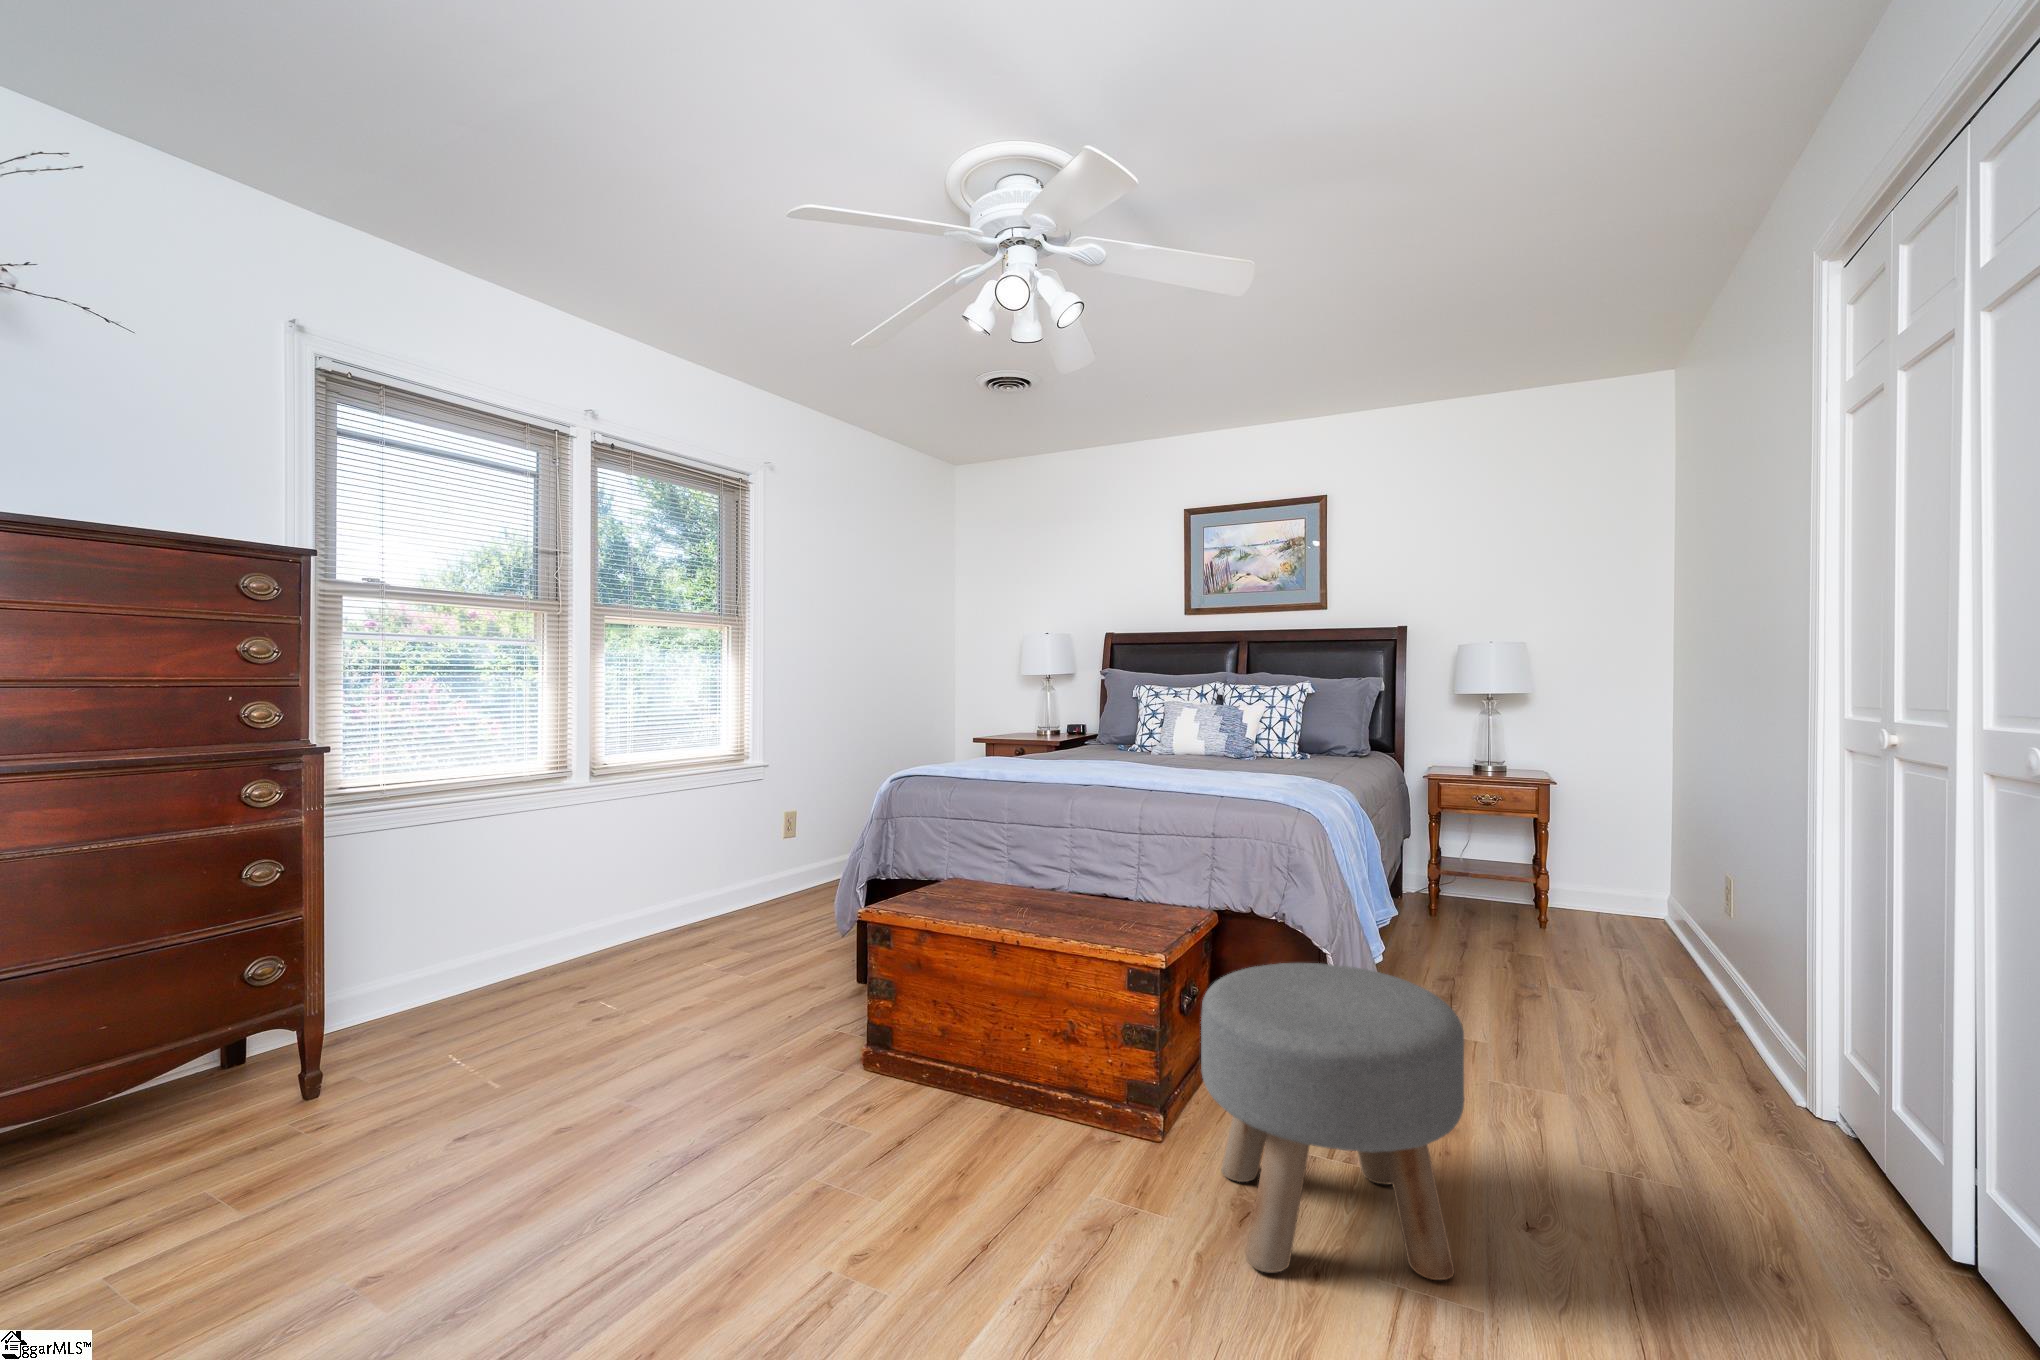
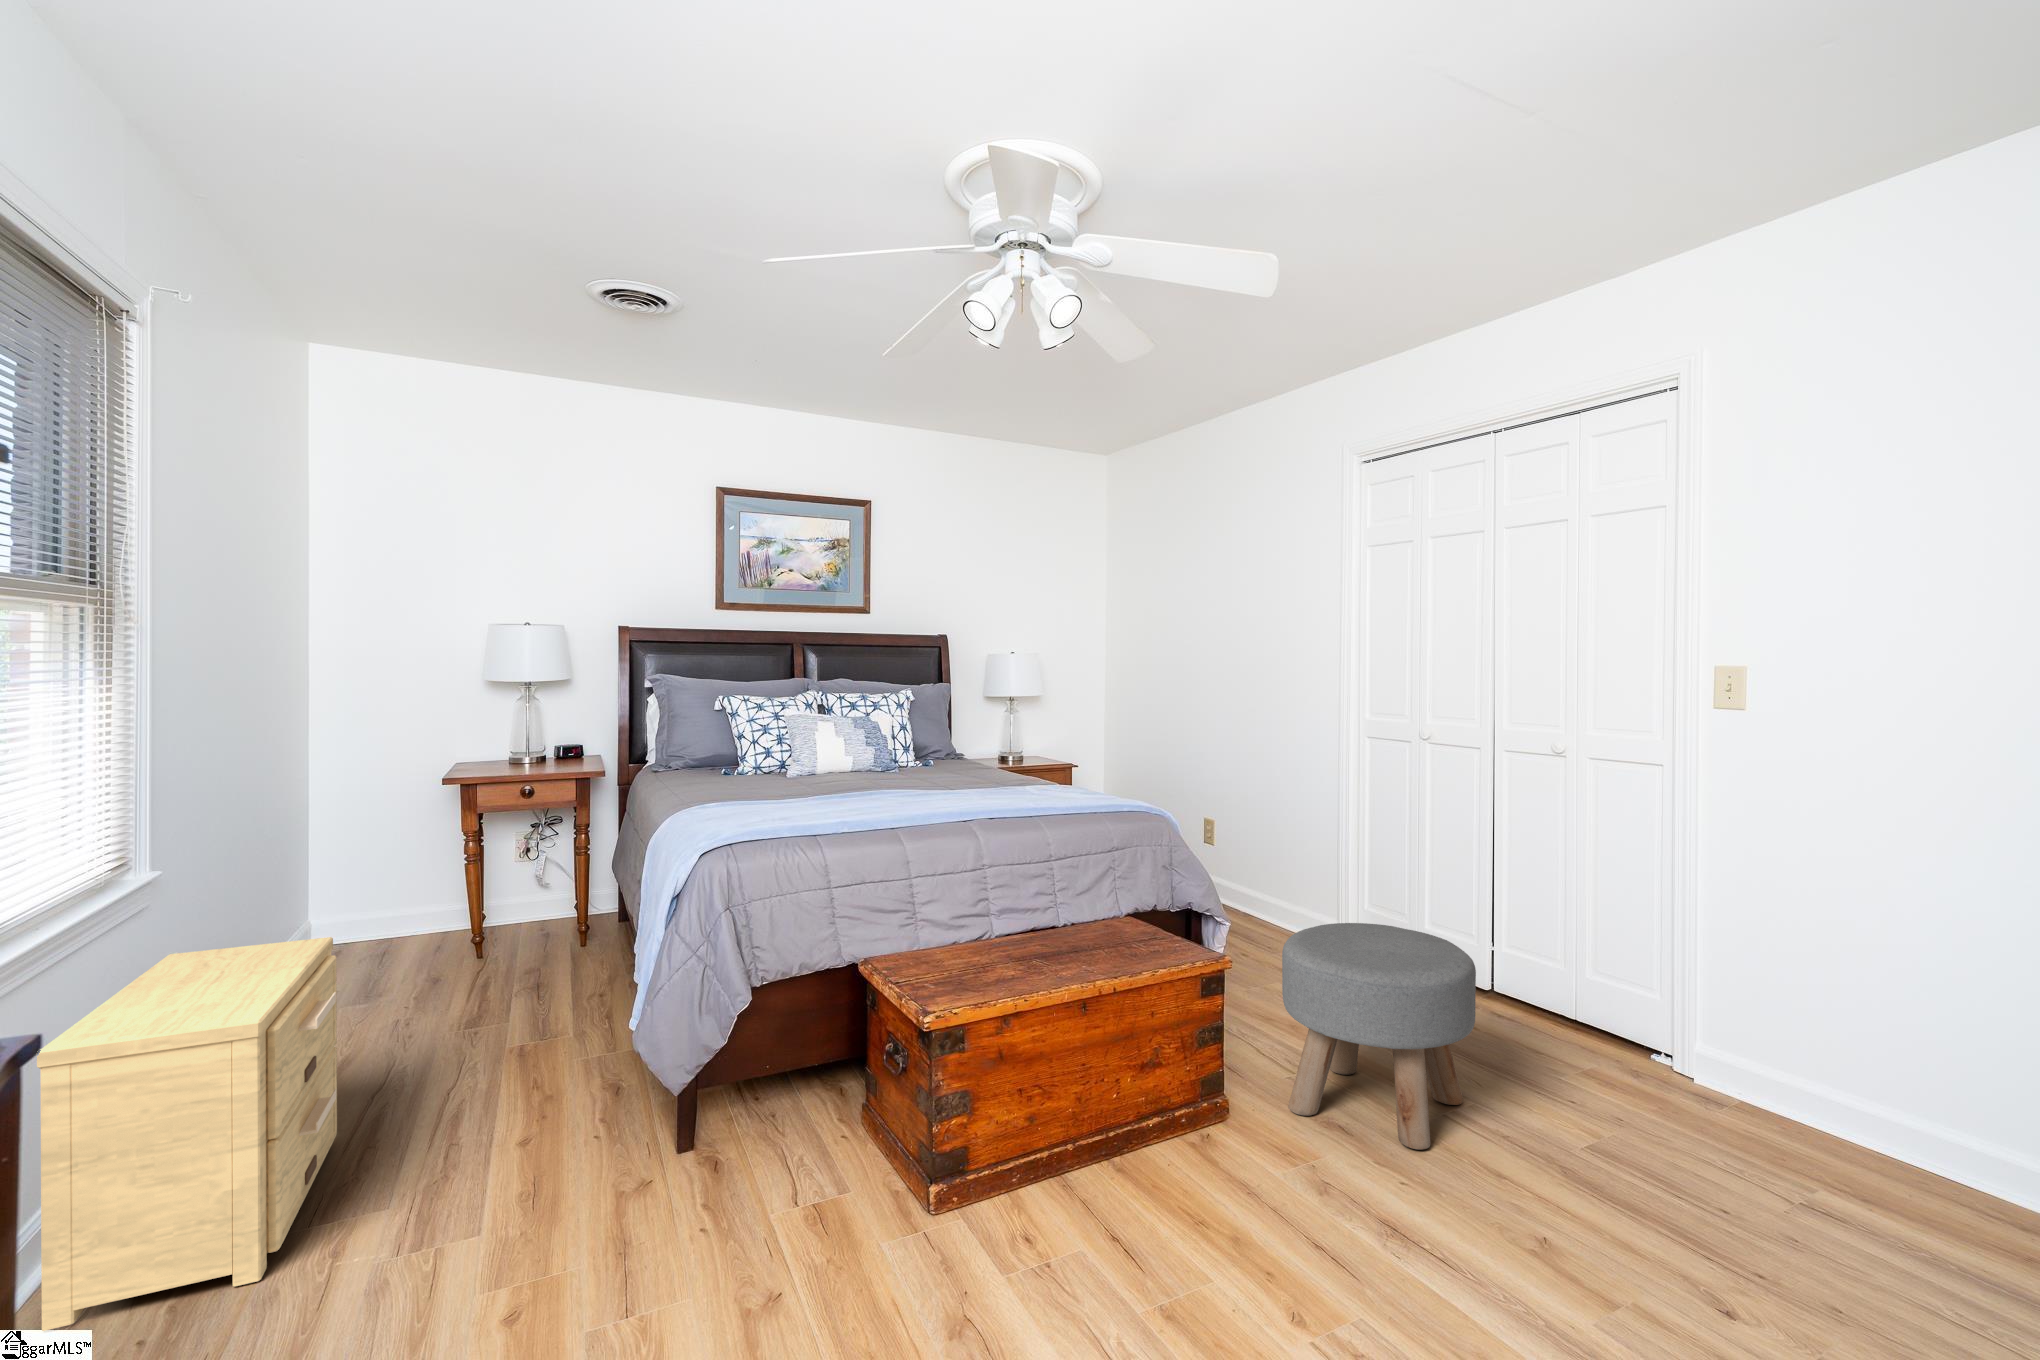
side table: none [619,800,792,959] -> present [37,937,337,1331]

